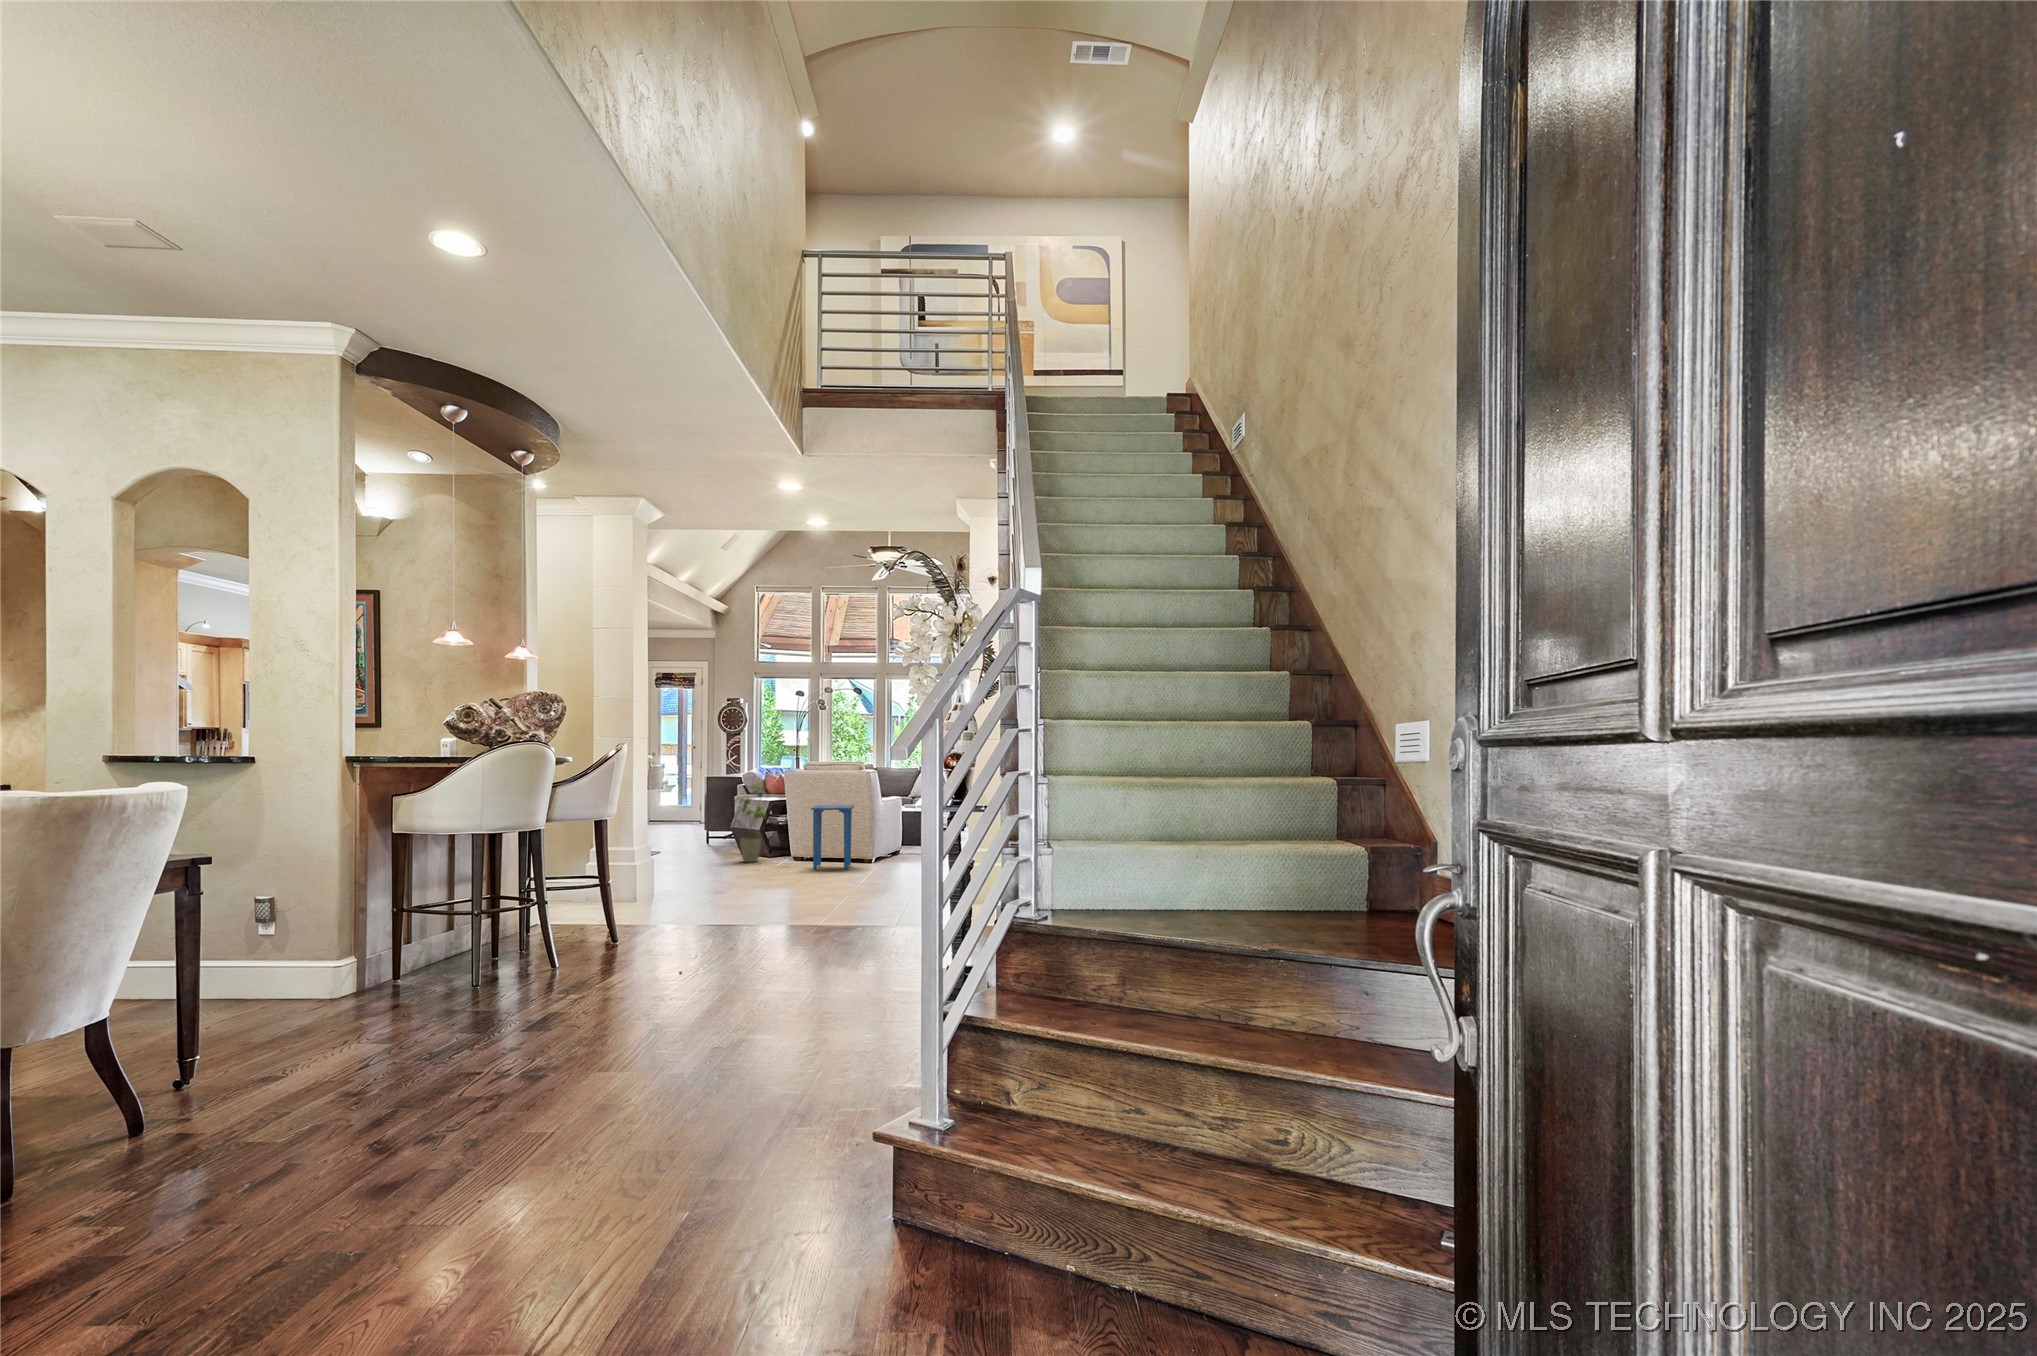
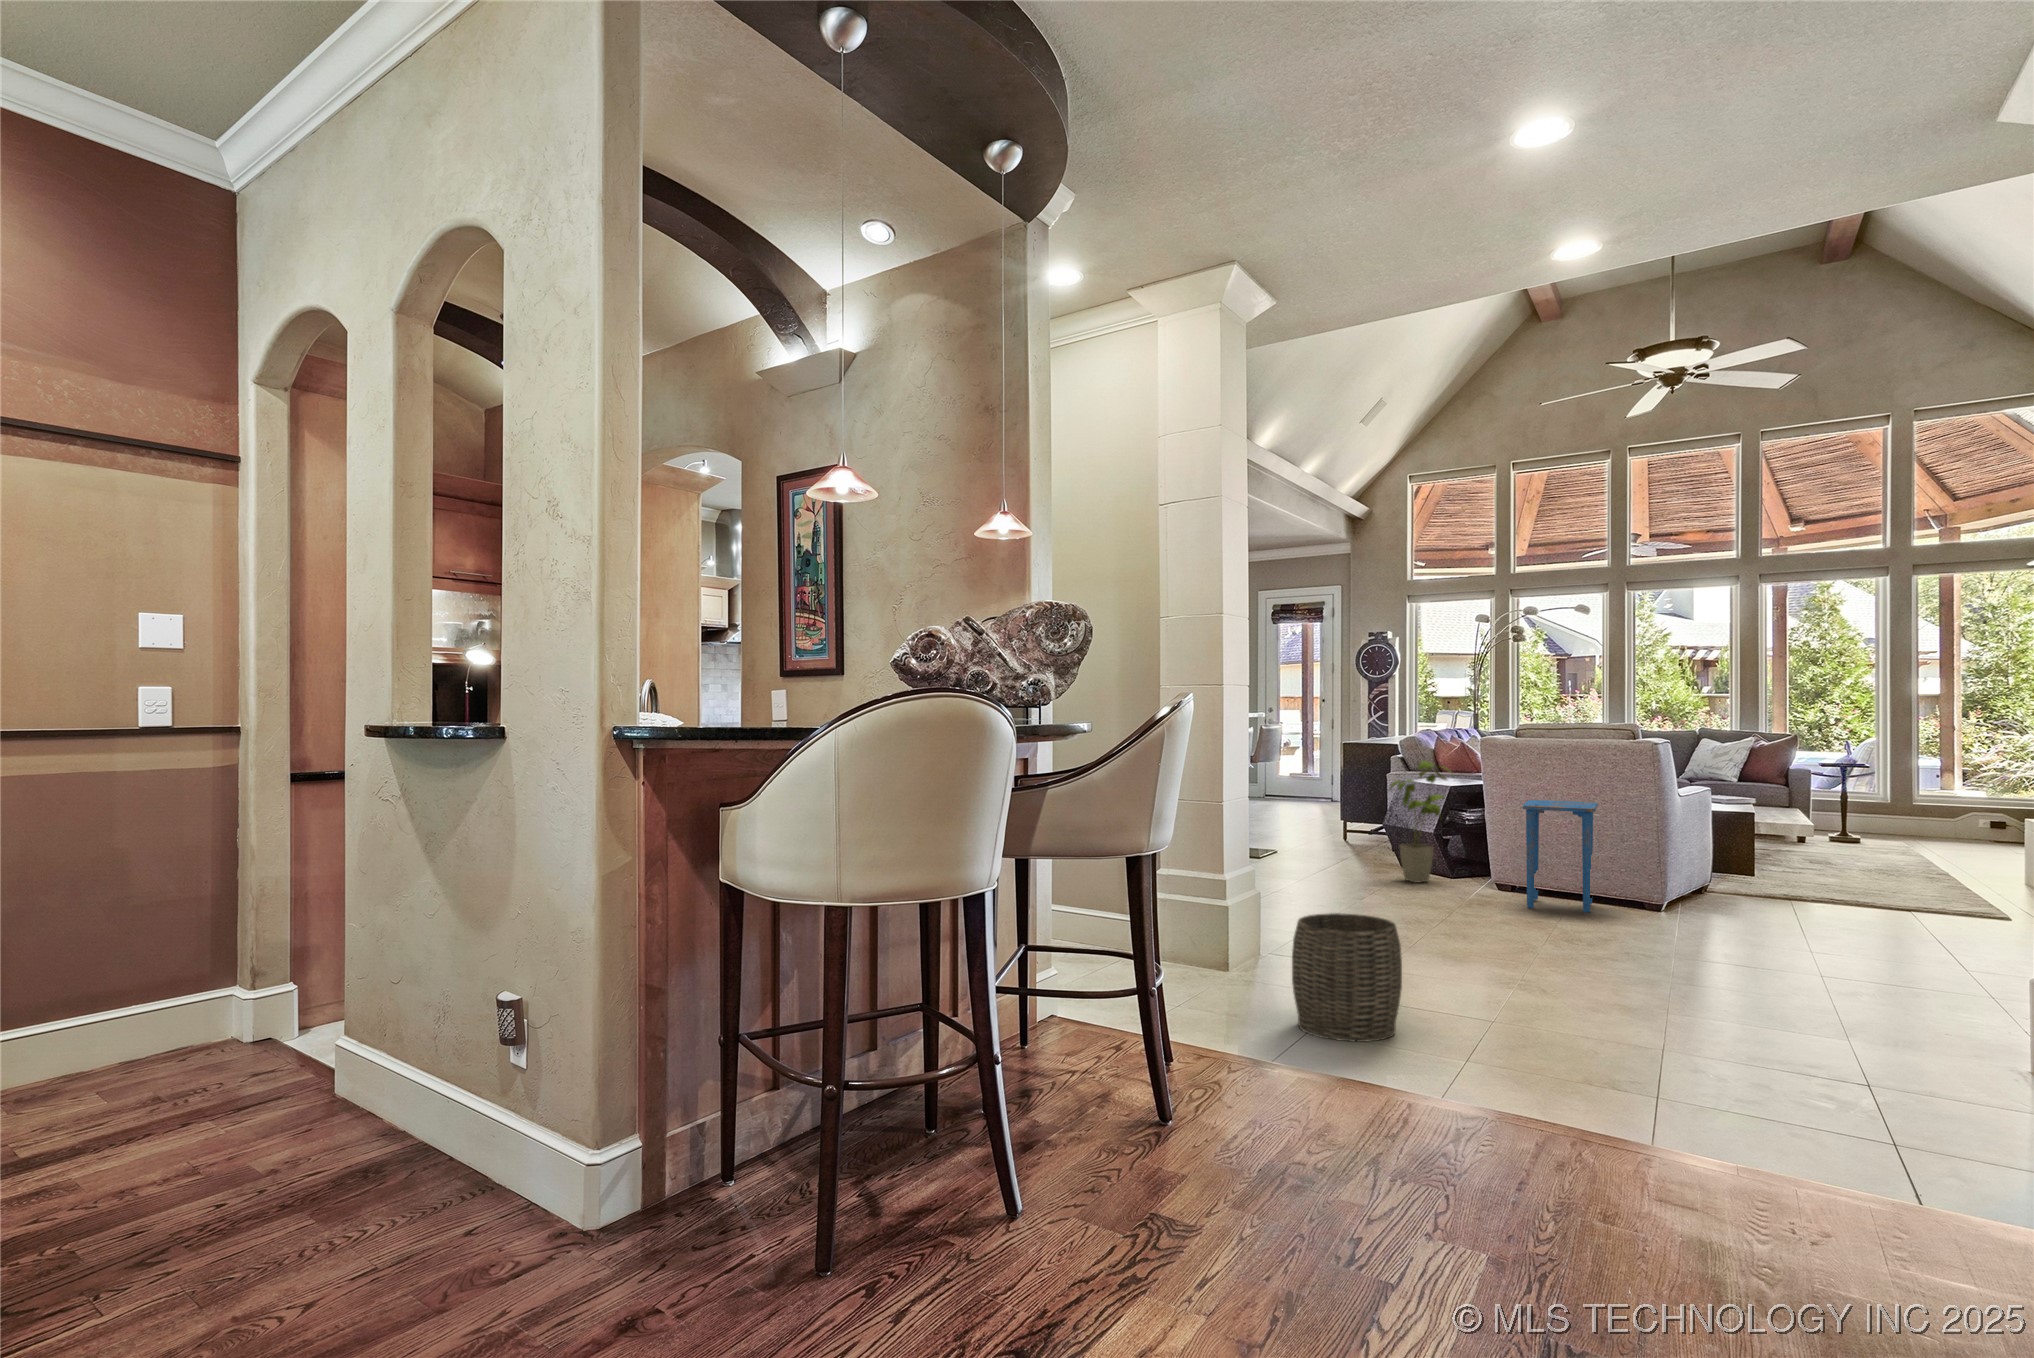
woven basket: none [669,861,729,926] -> present [1292,913,1402,1042]

